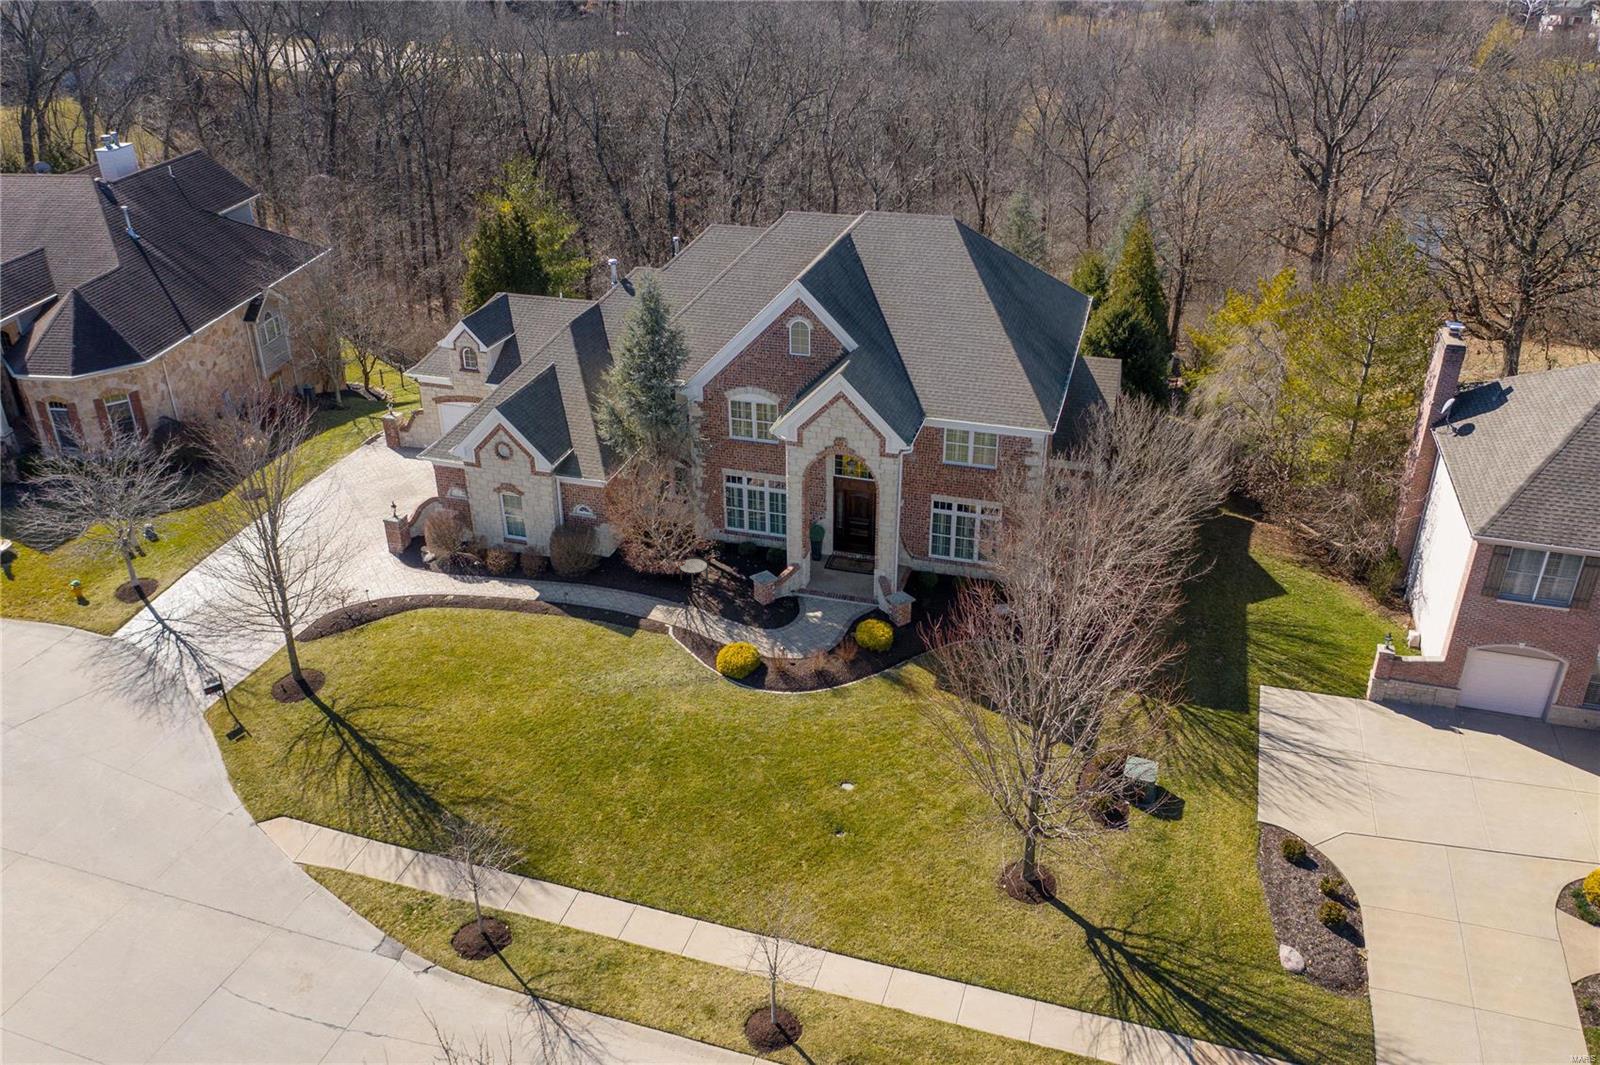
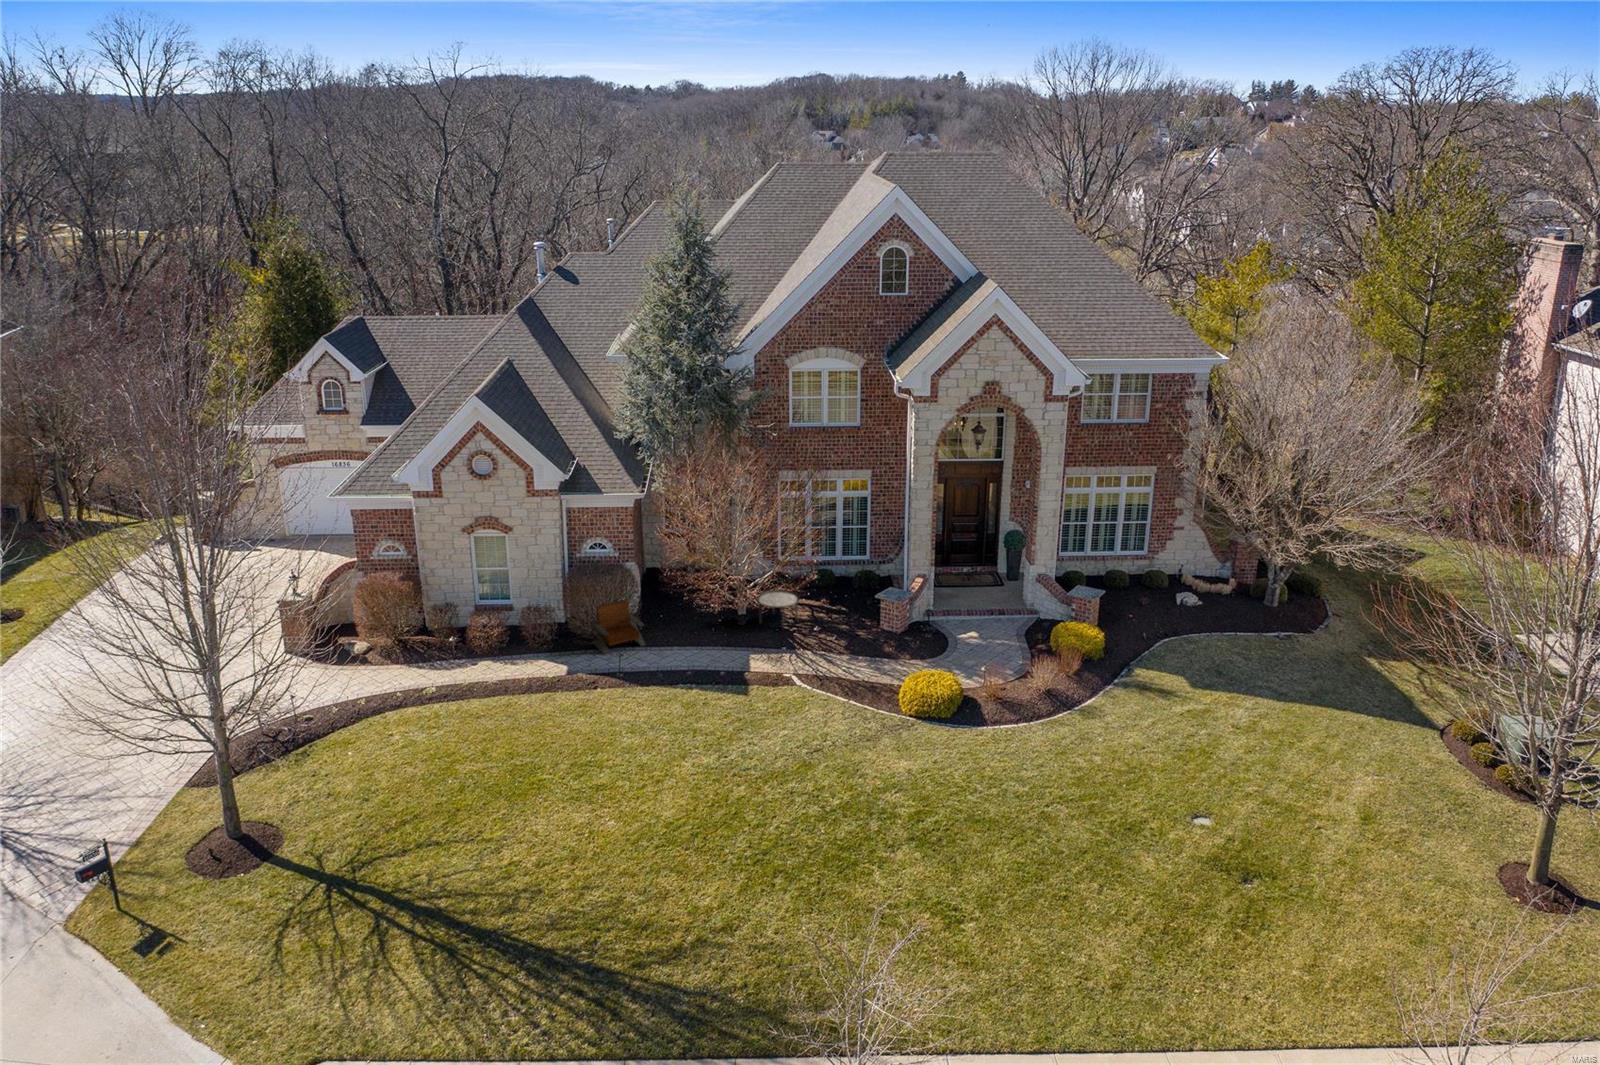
lounge chair: none [564,552,596,589] -> present [591,600,645,655]

